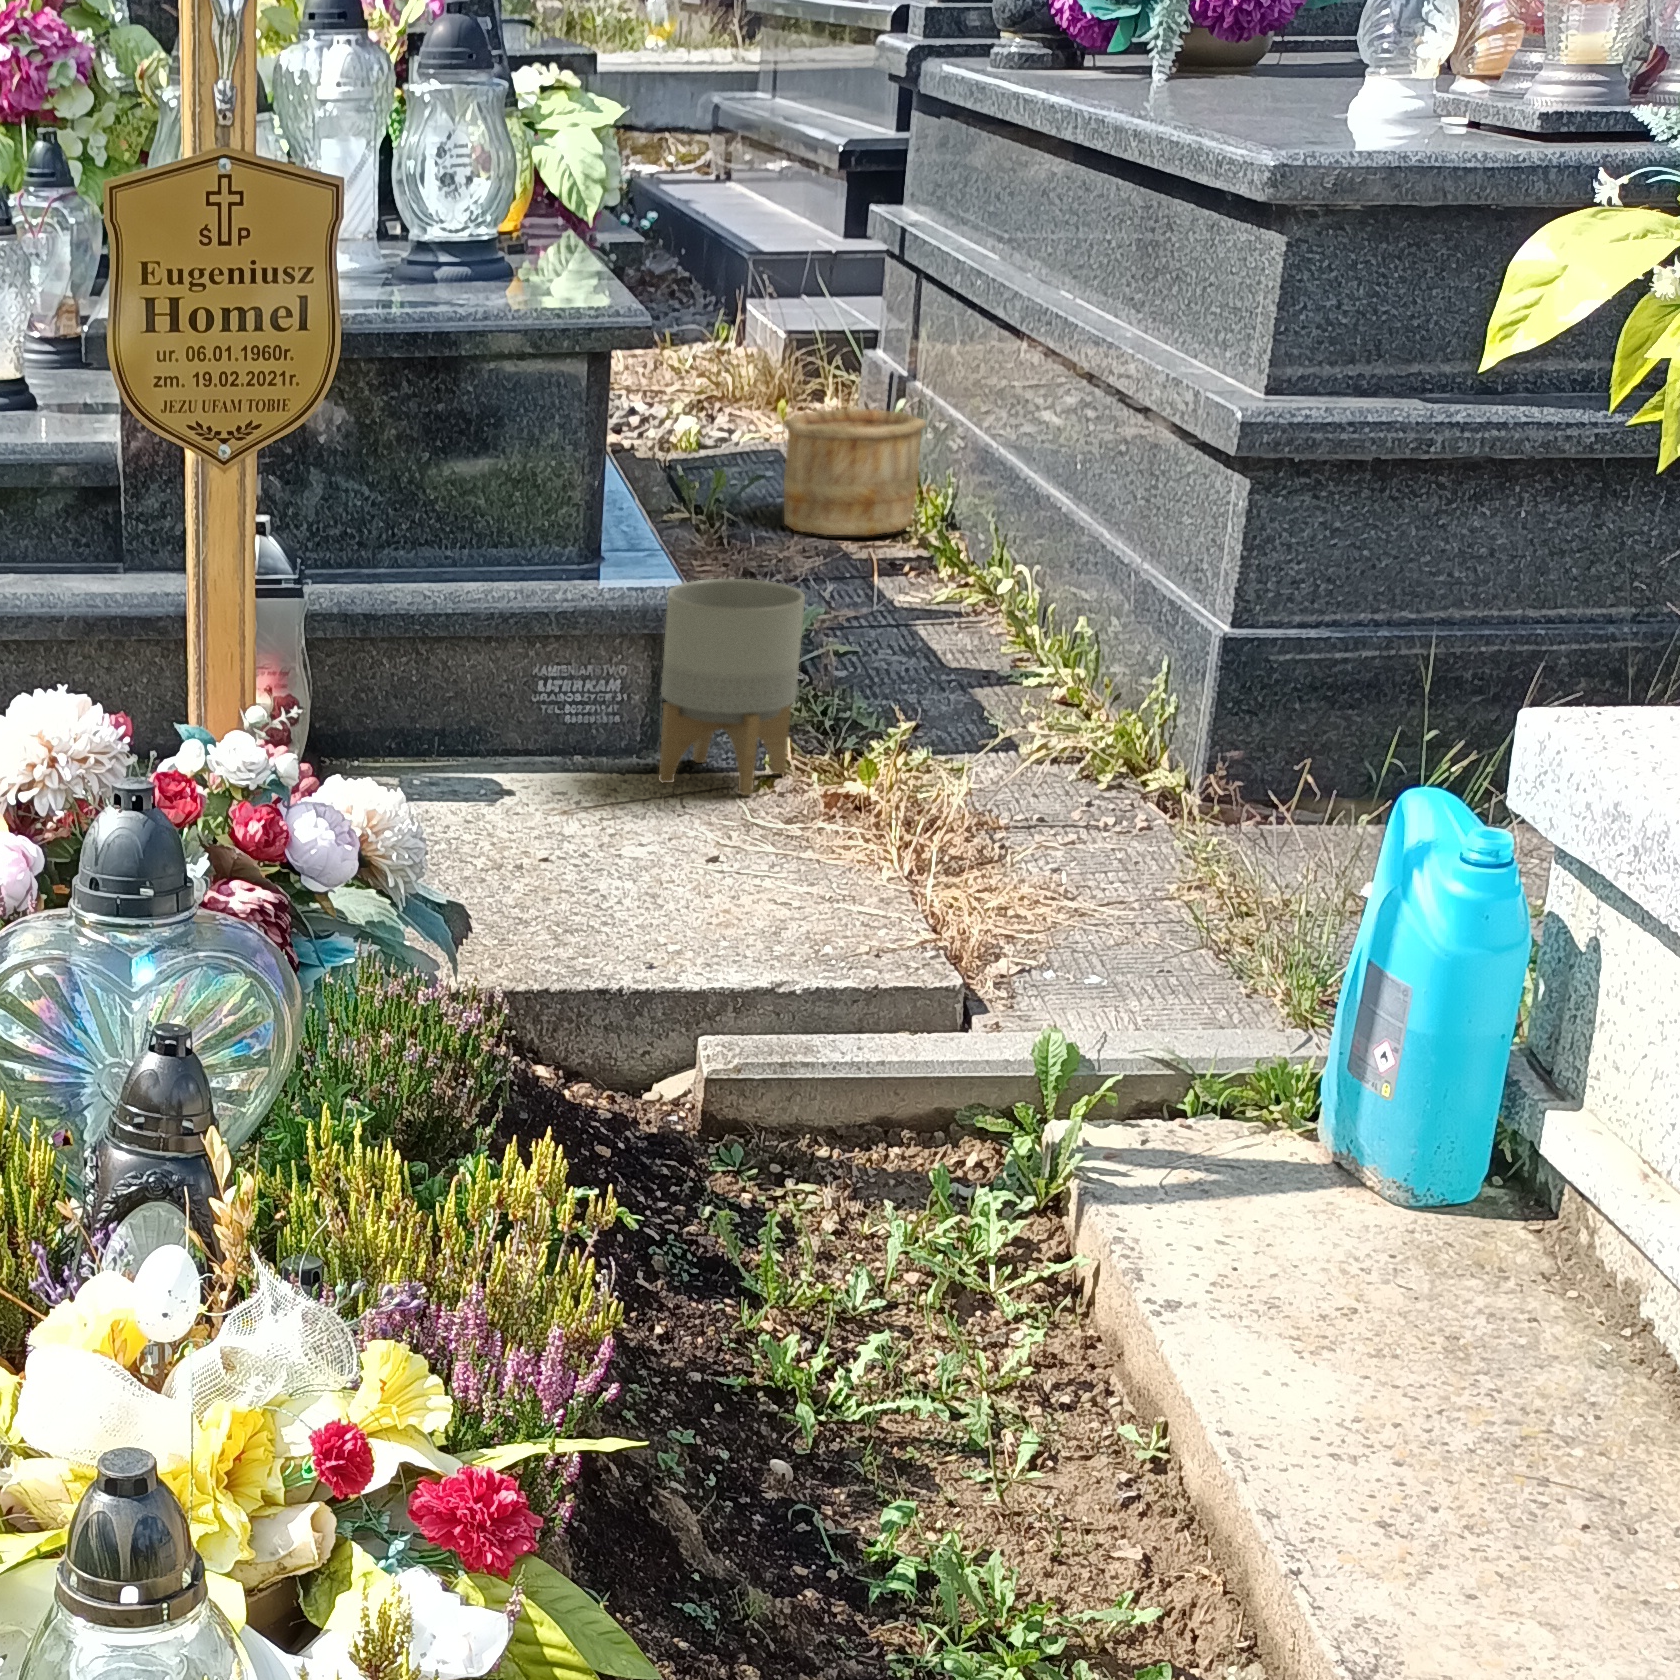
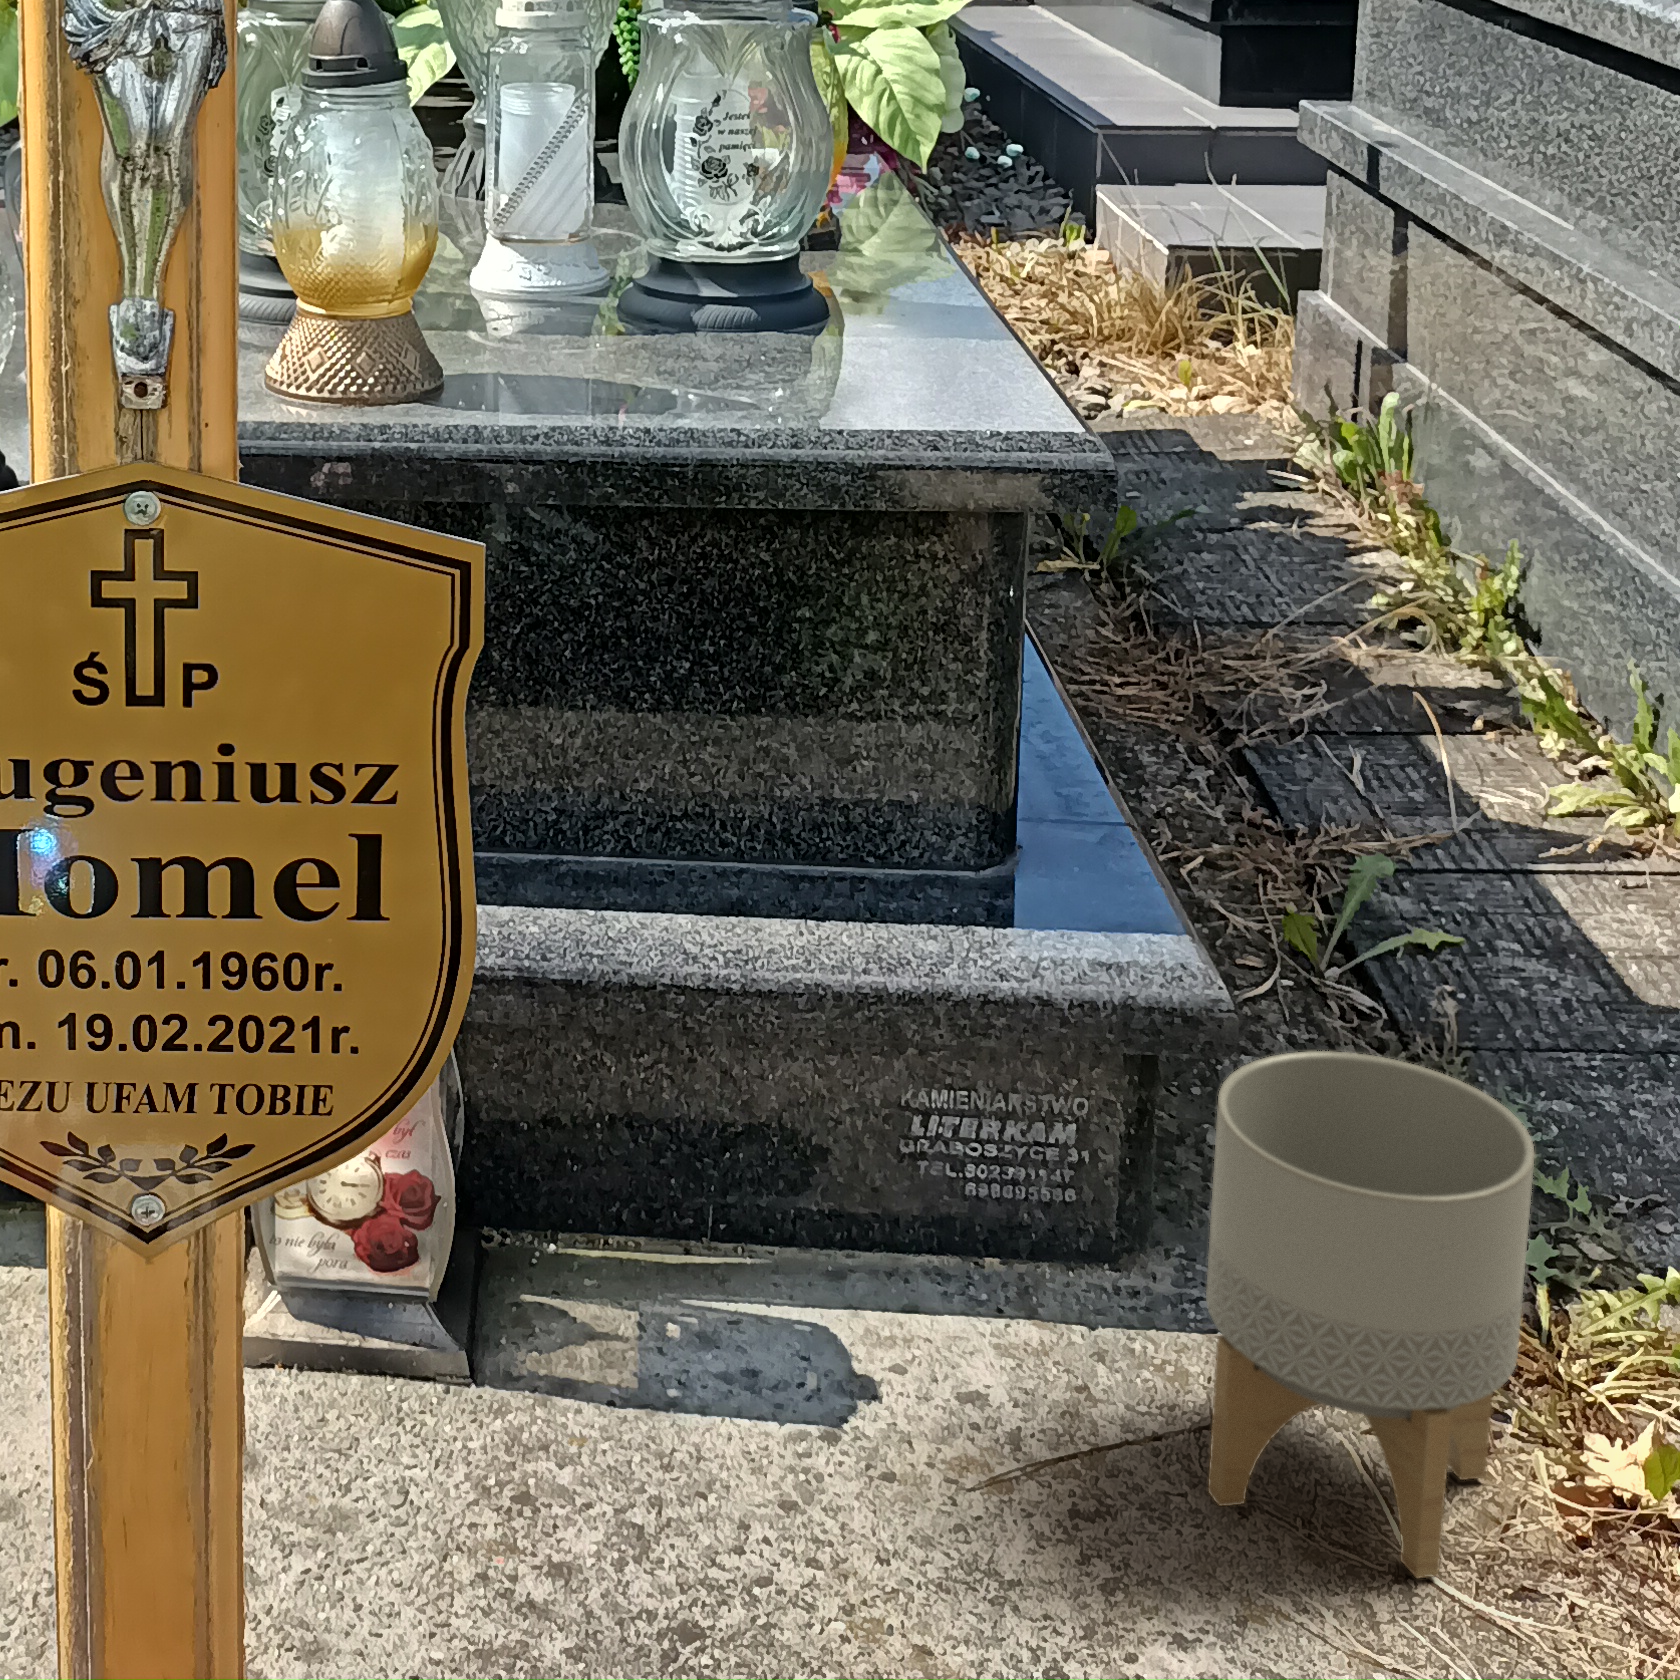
wooden bucket: present [784,409,926,535] -> none [1242,440,1482,655]

